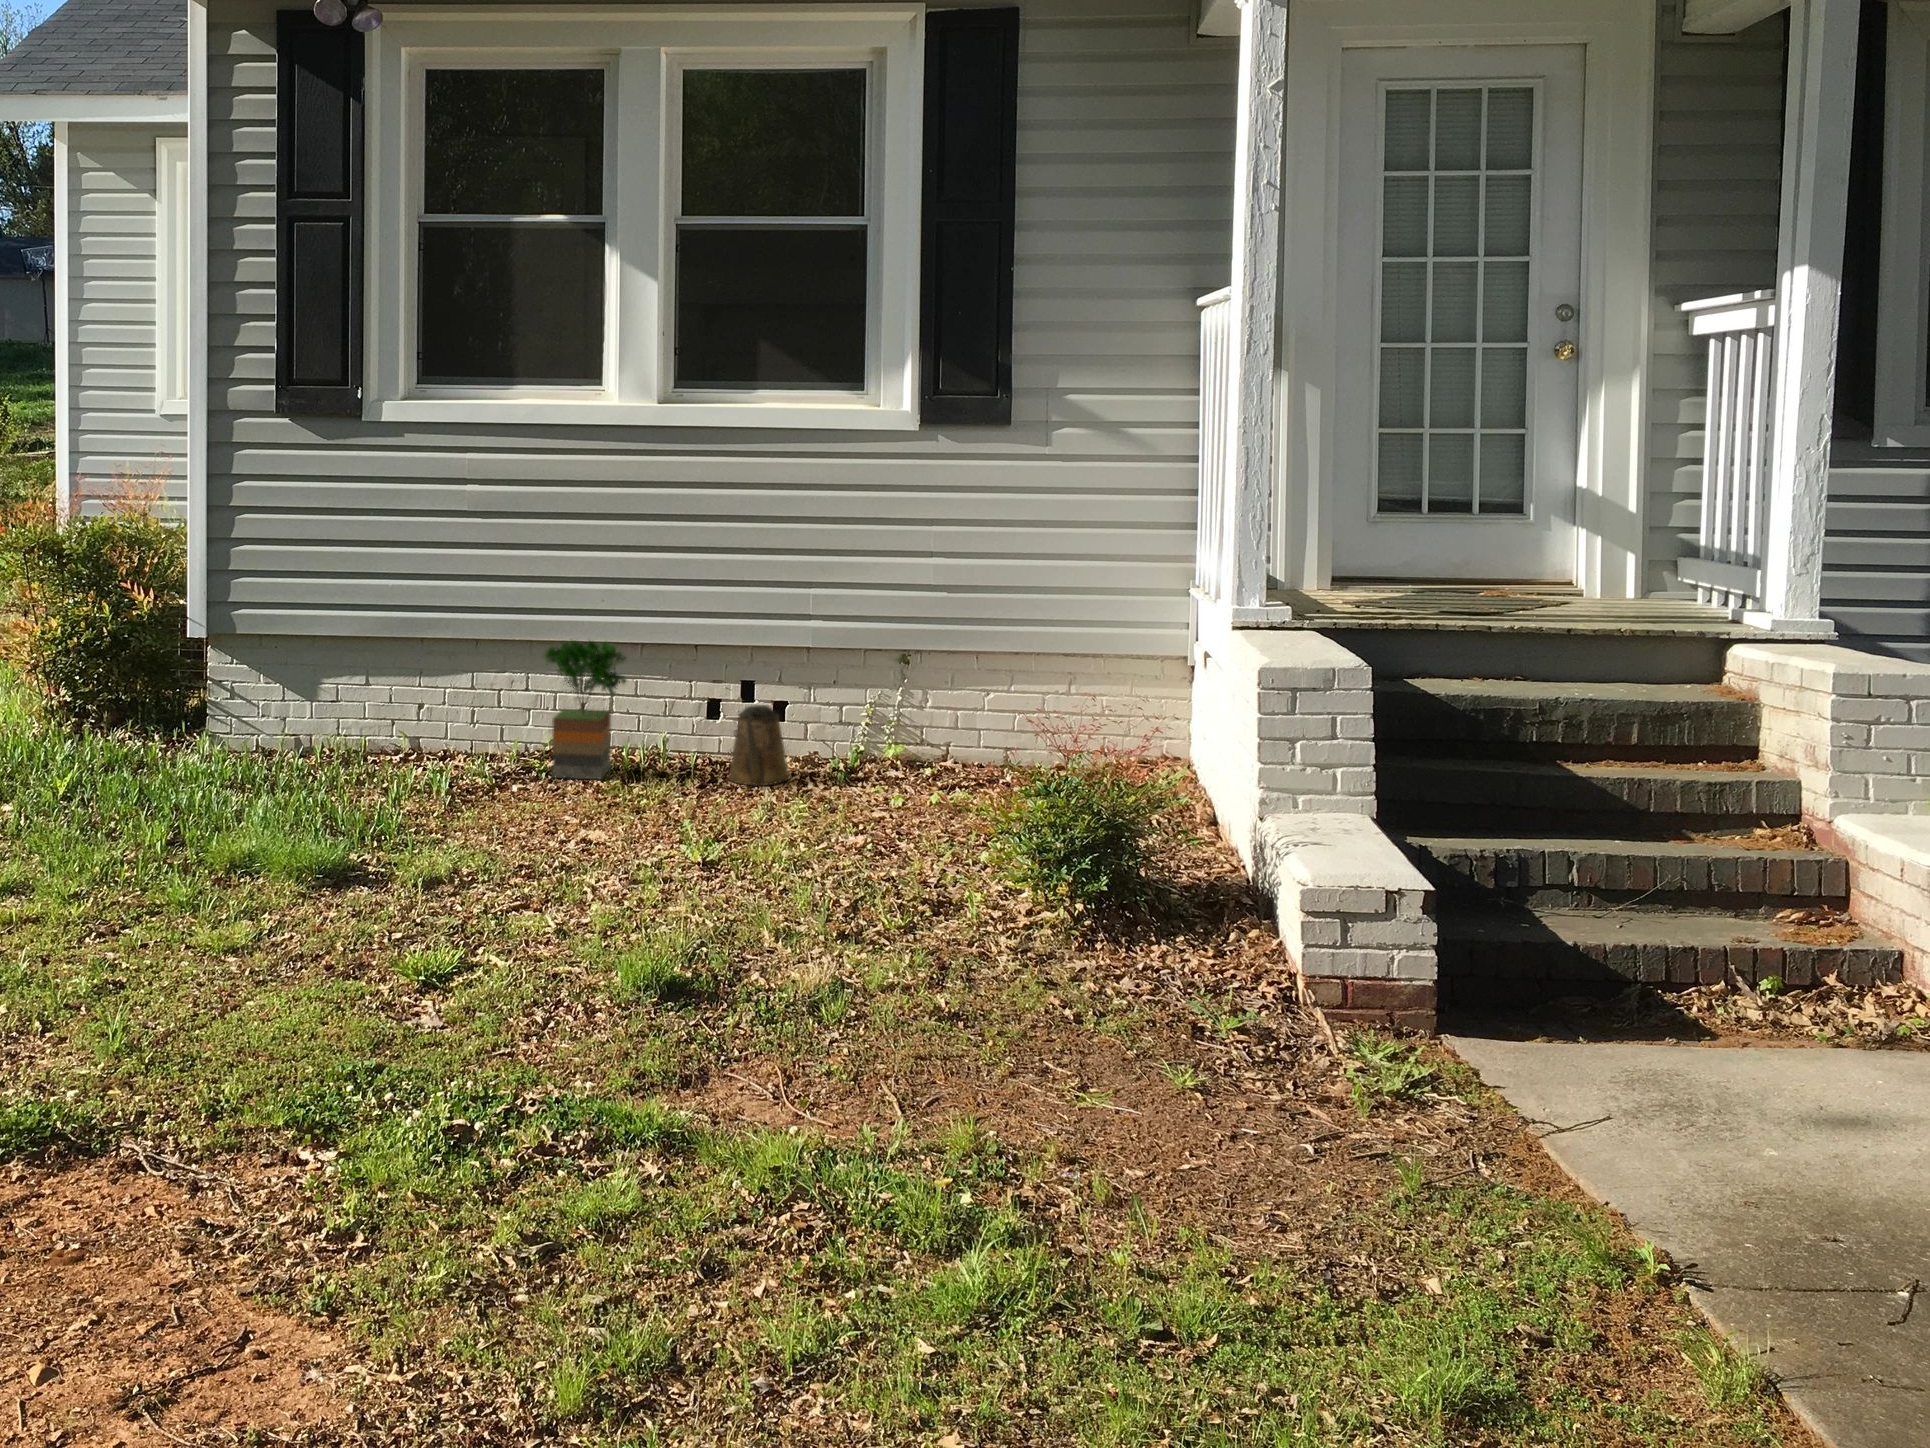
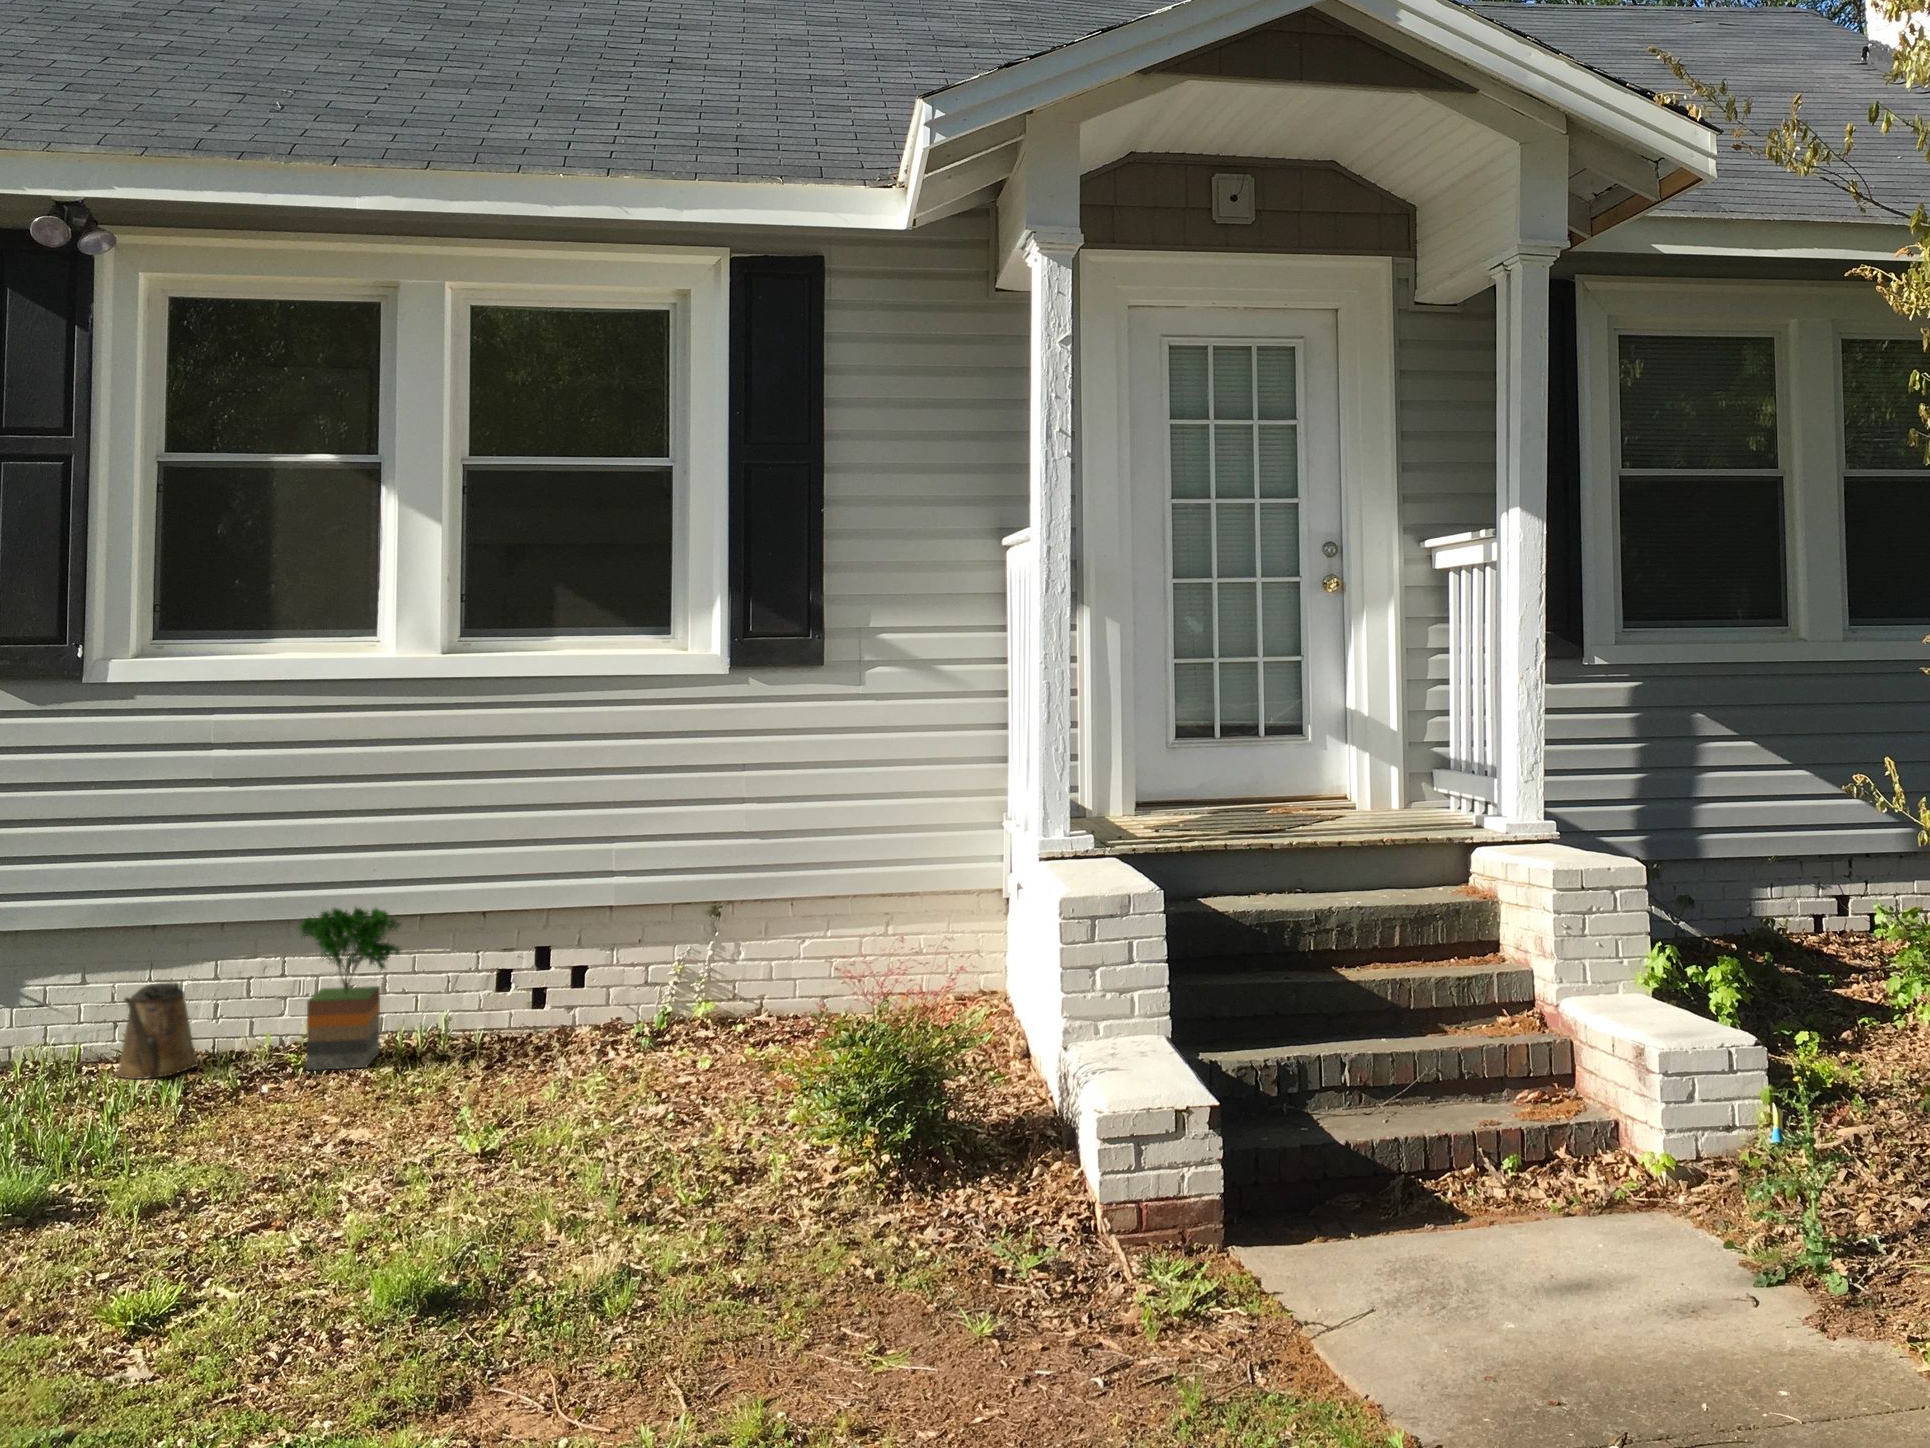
watering can: present [728,705,791,786] -> present [116,982,199,1079]

